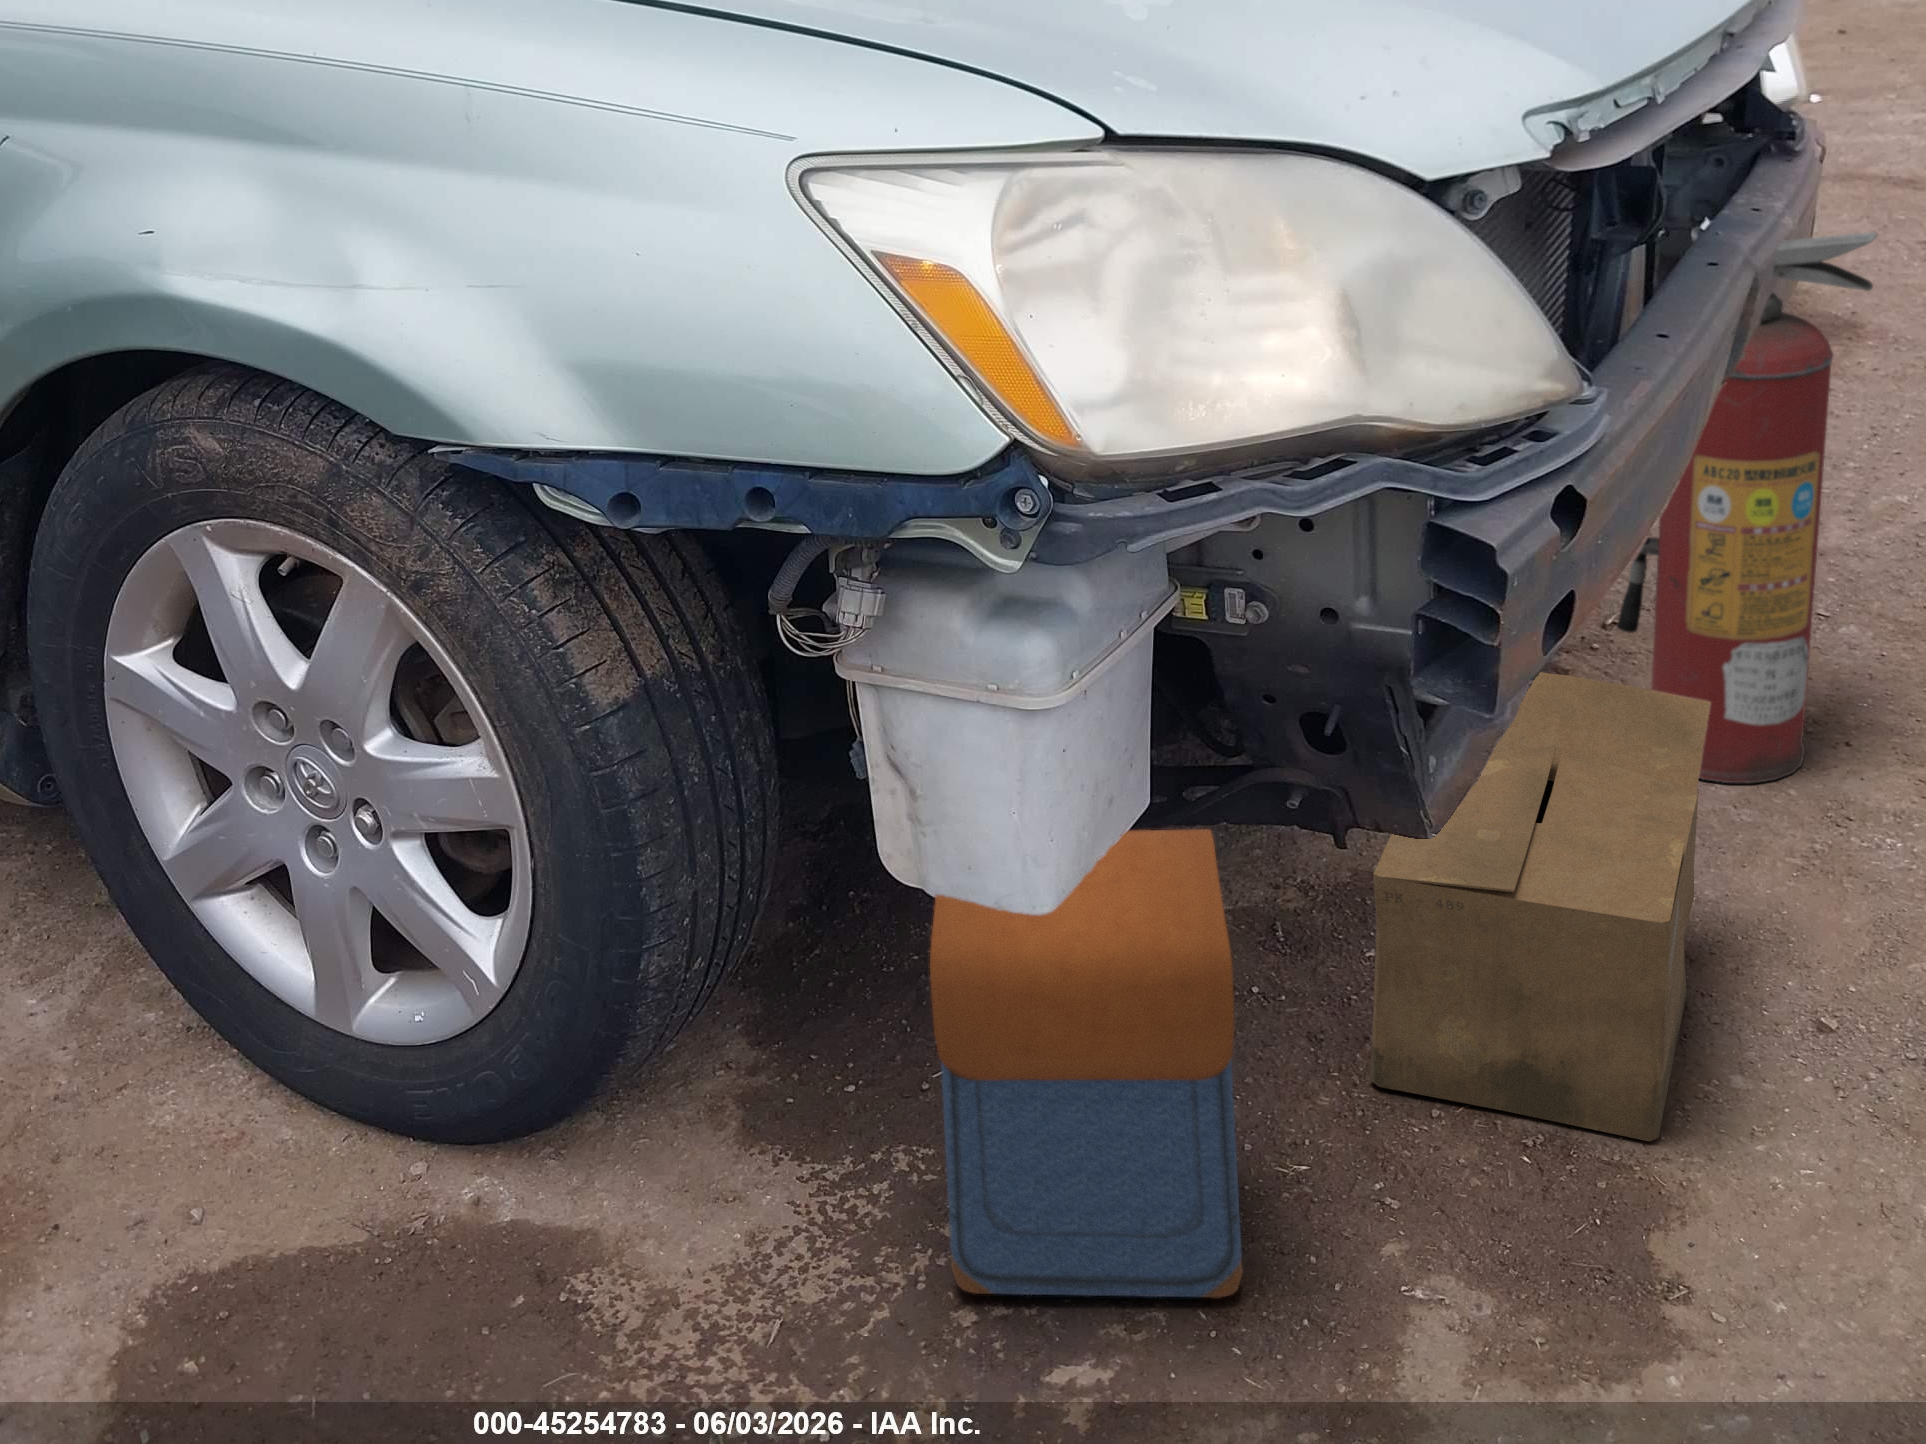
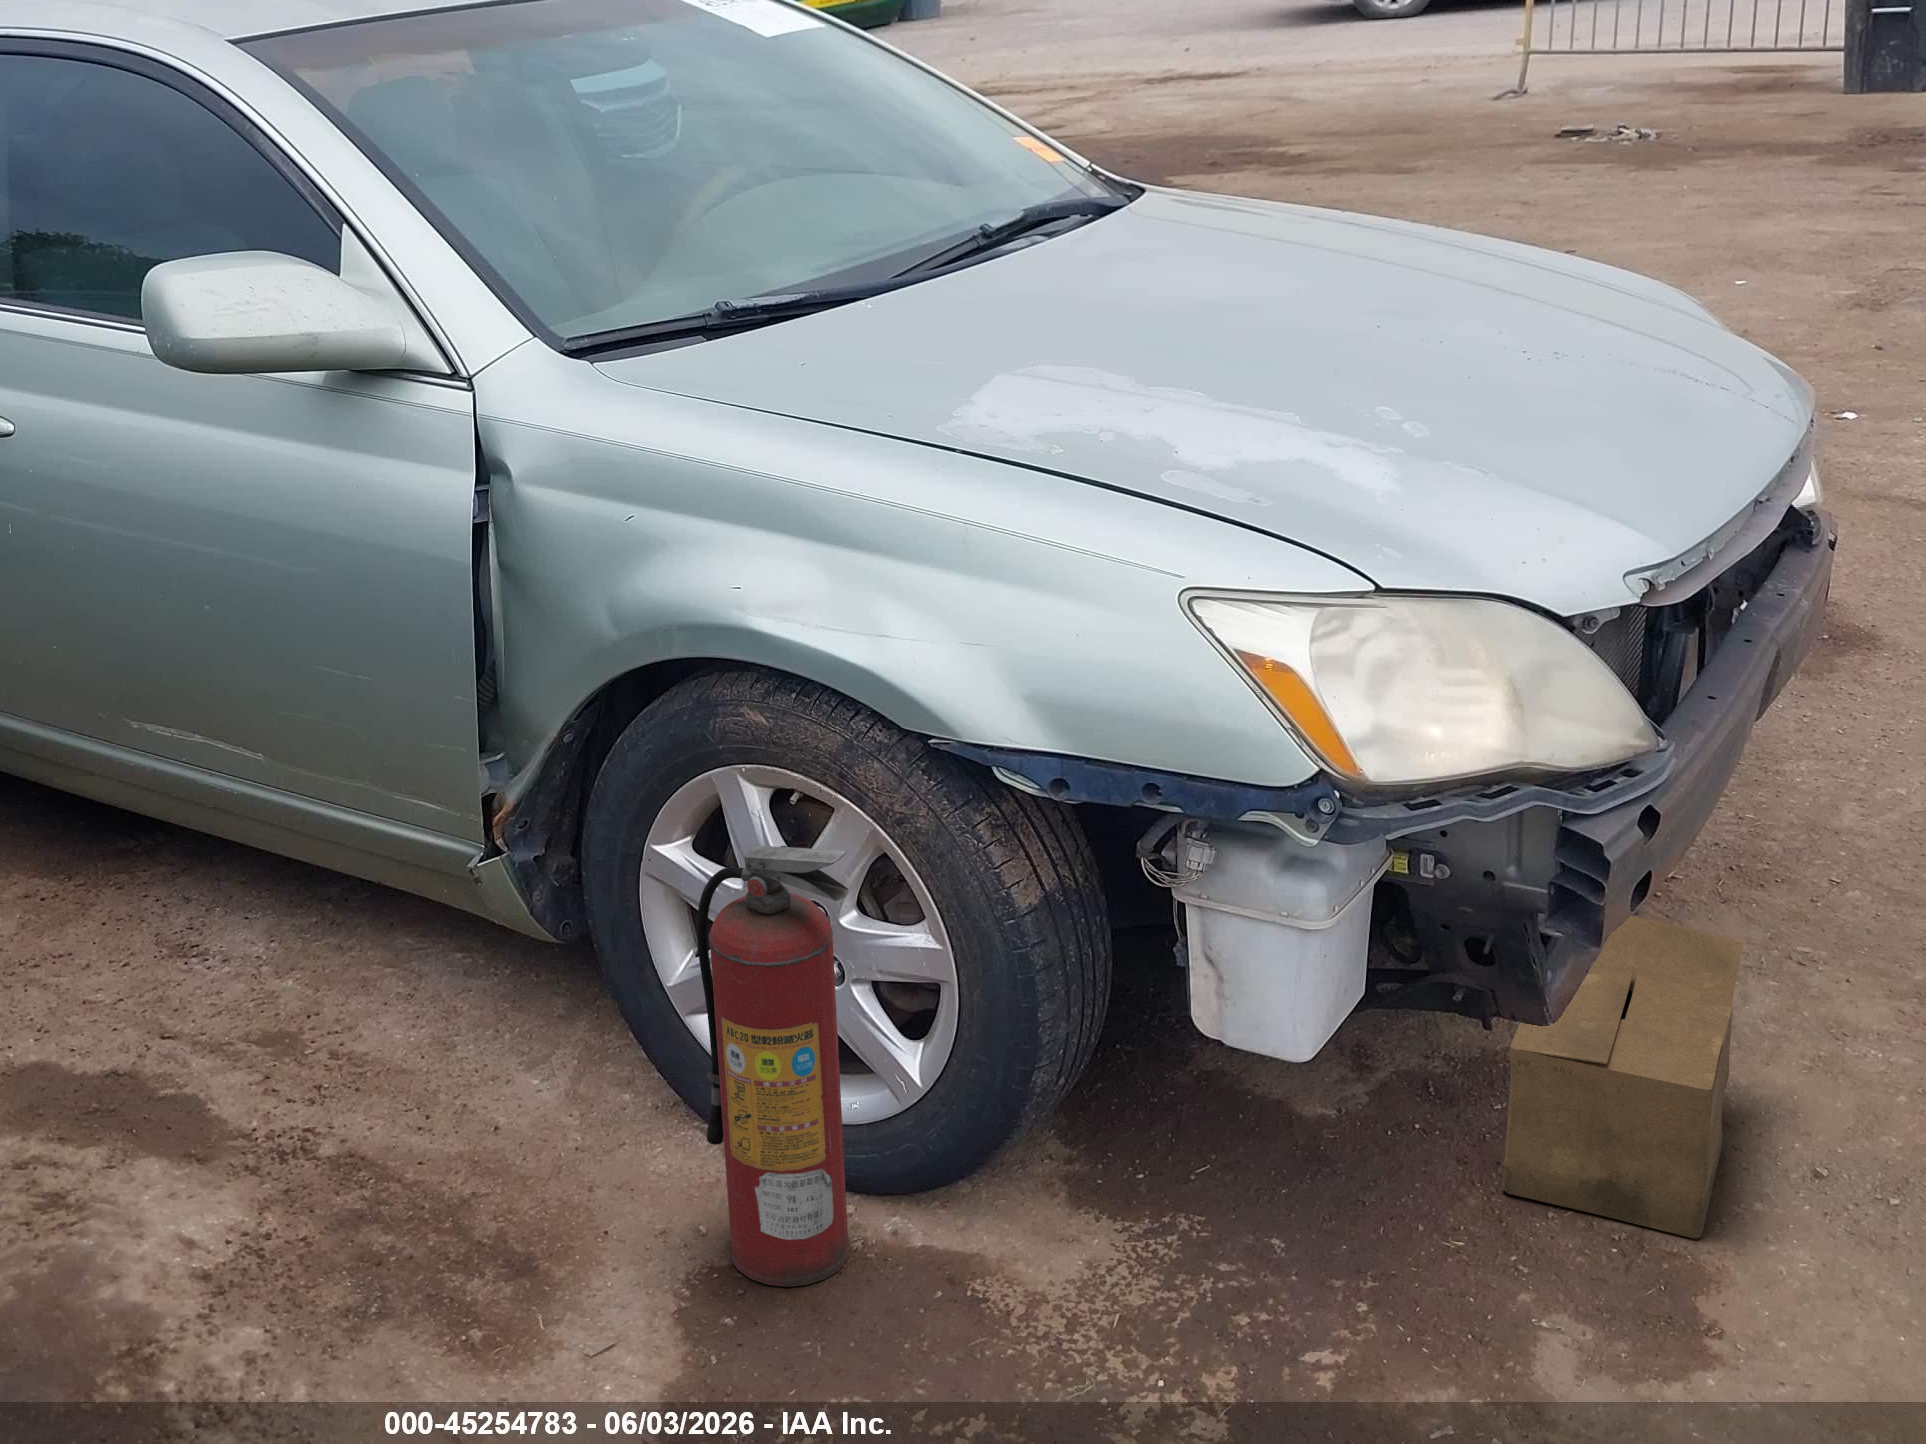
fire extinguisher: present [1617,232,1877,783] -> present [697,846,851,1287]
backpack: present [930,829,1243,1298] -> none [1223,1003,1429,1318]

